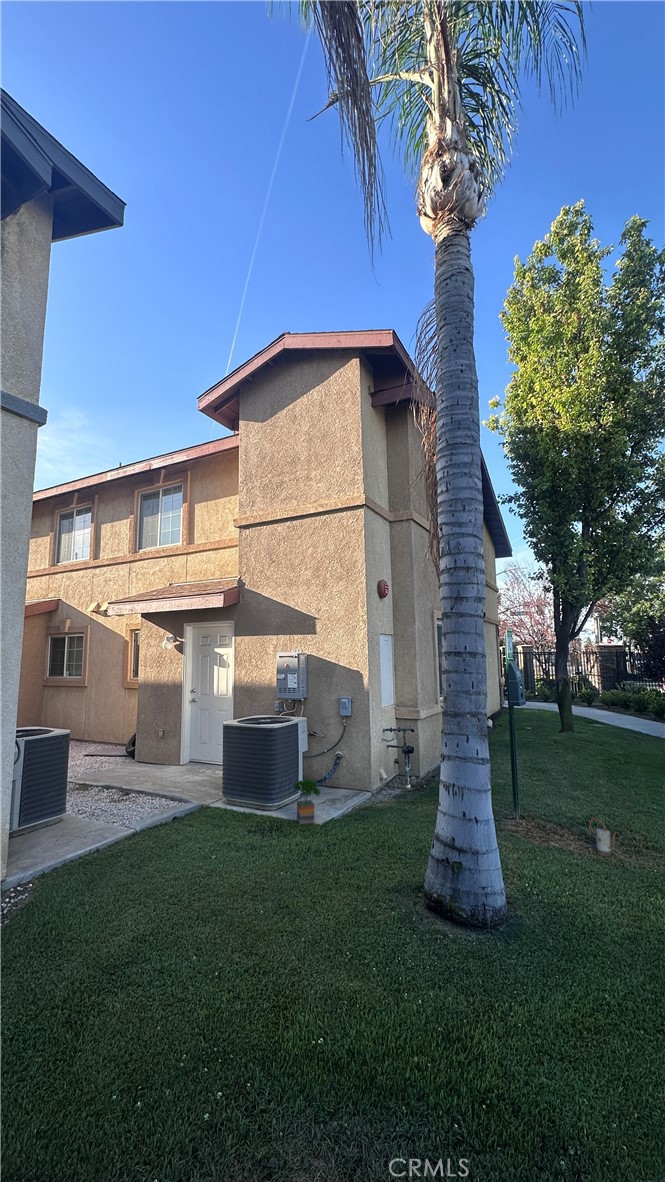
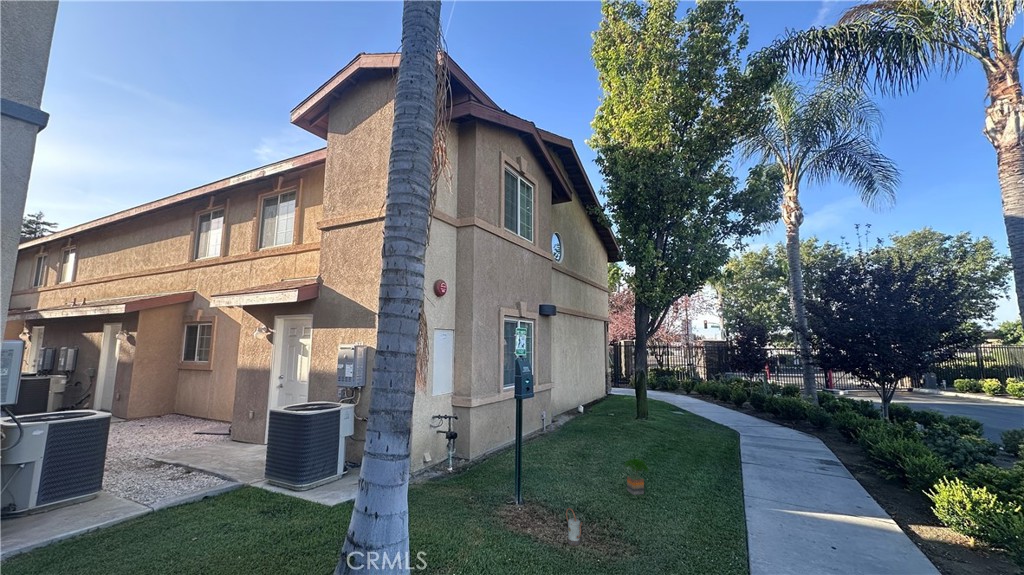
potted tree: present [293,779,320,824] -> present [625,458,649,495]

